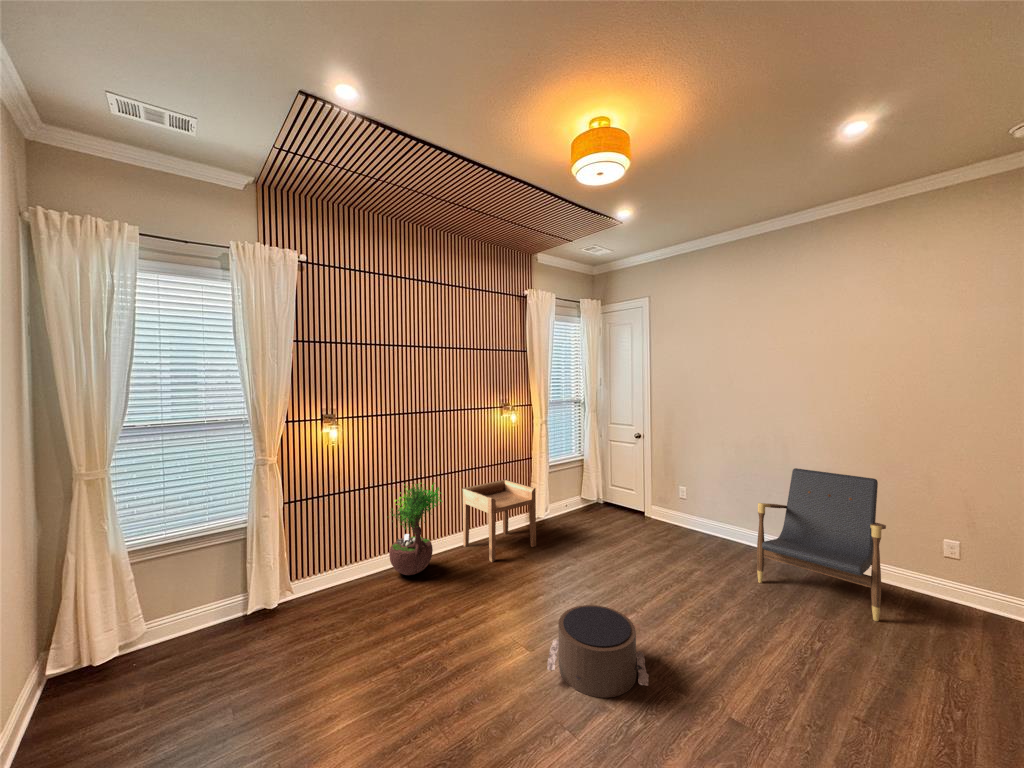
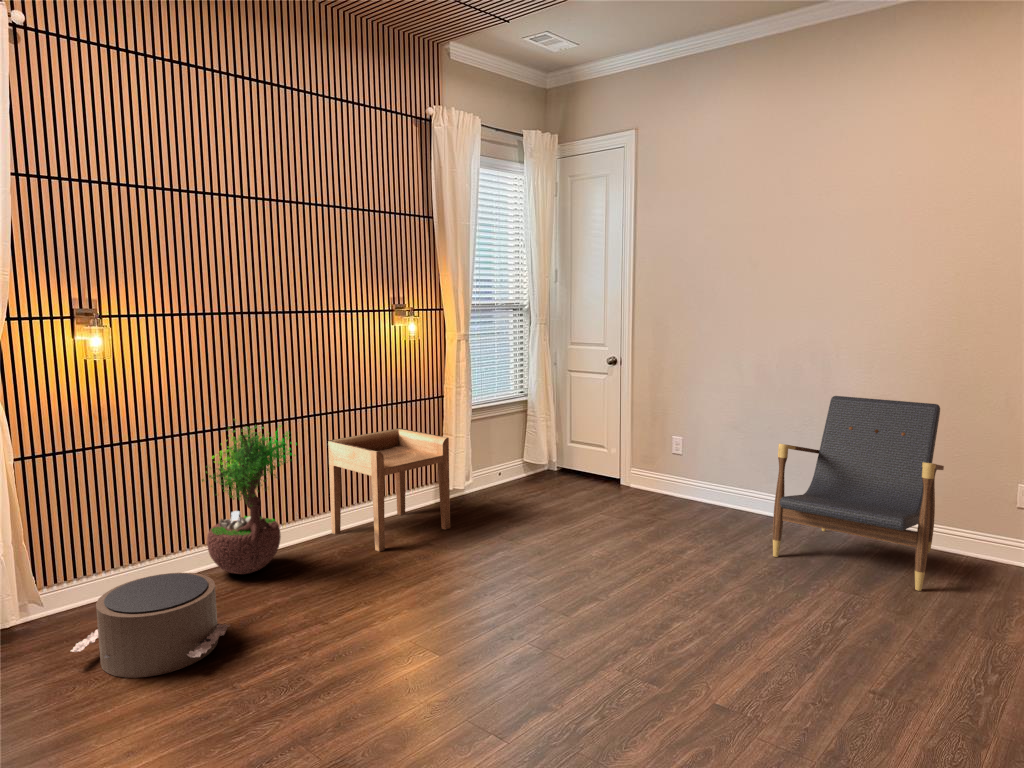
pouf: present [547,605,649,698] -> present [71,573,230,678]

